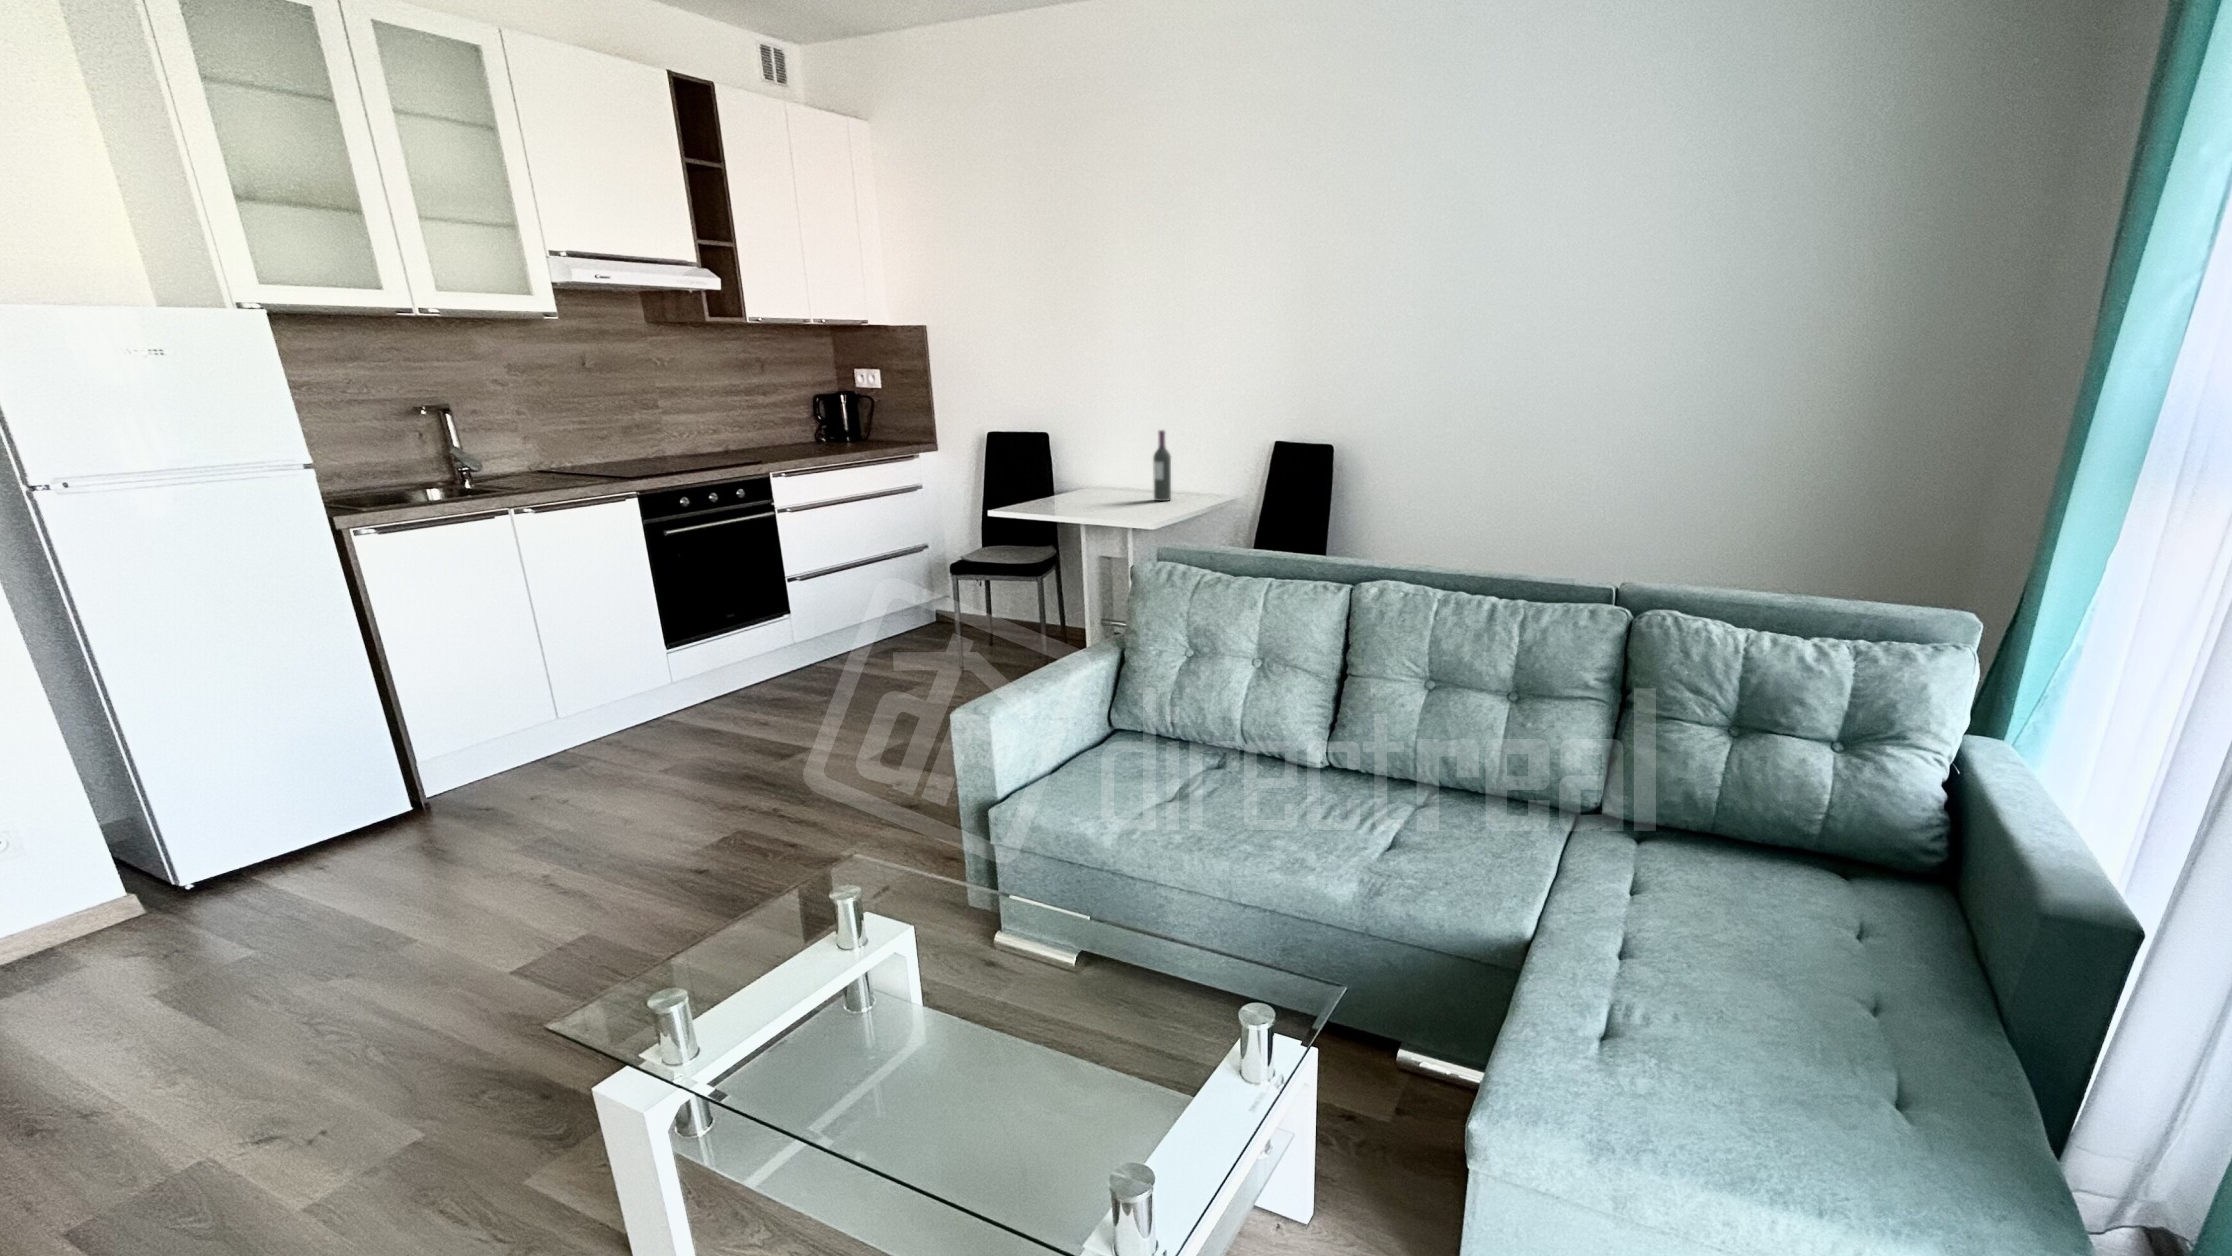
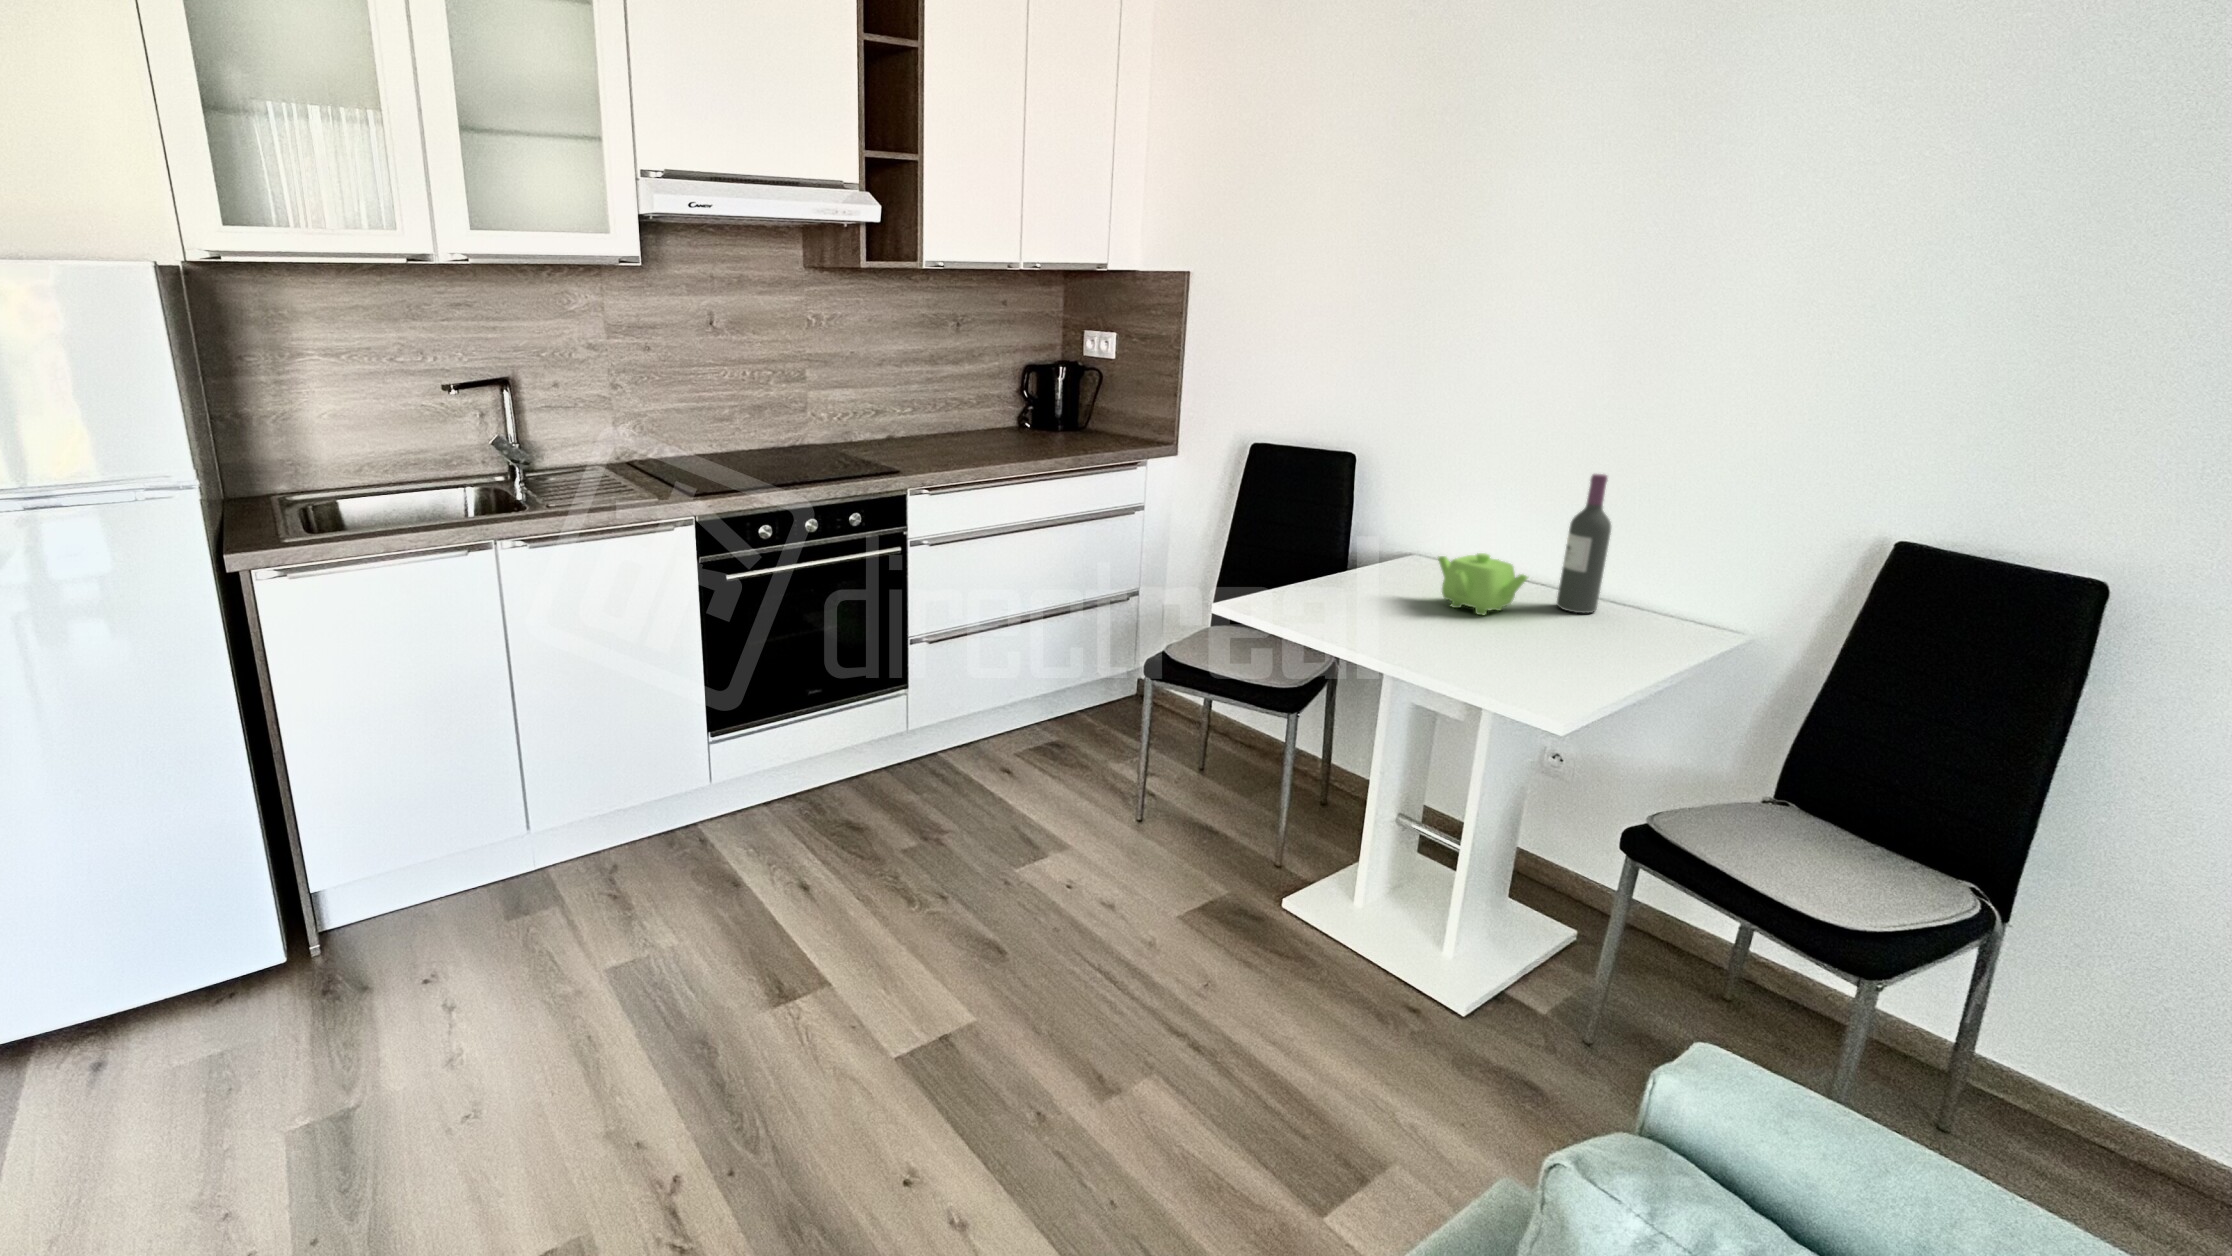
teapot: none [1097,475,1138,506] -> present [1438,553,1528,615]

